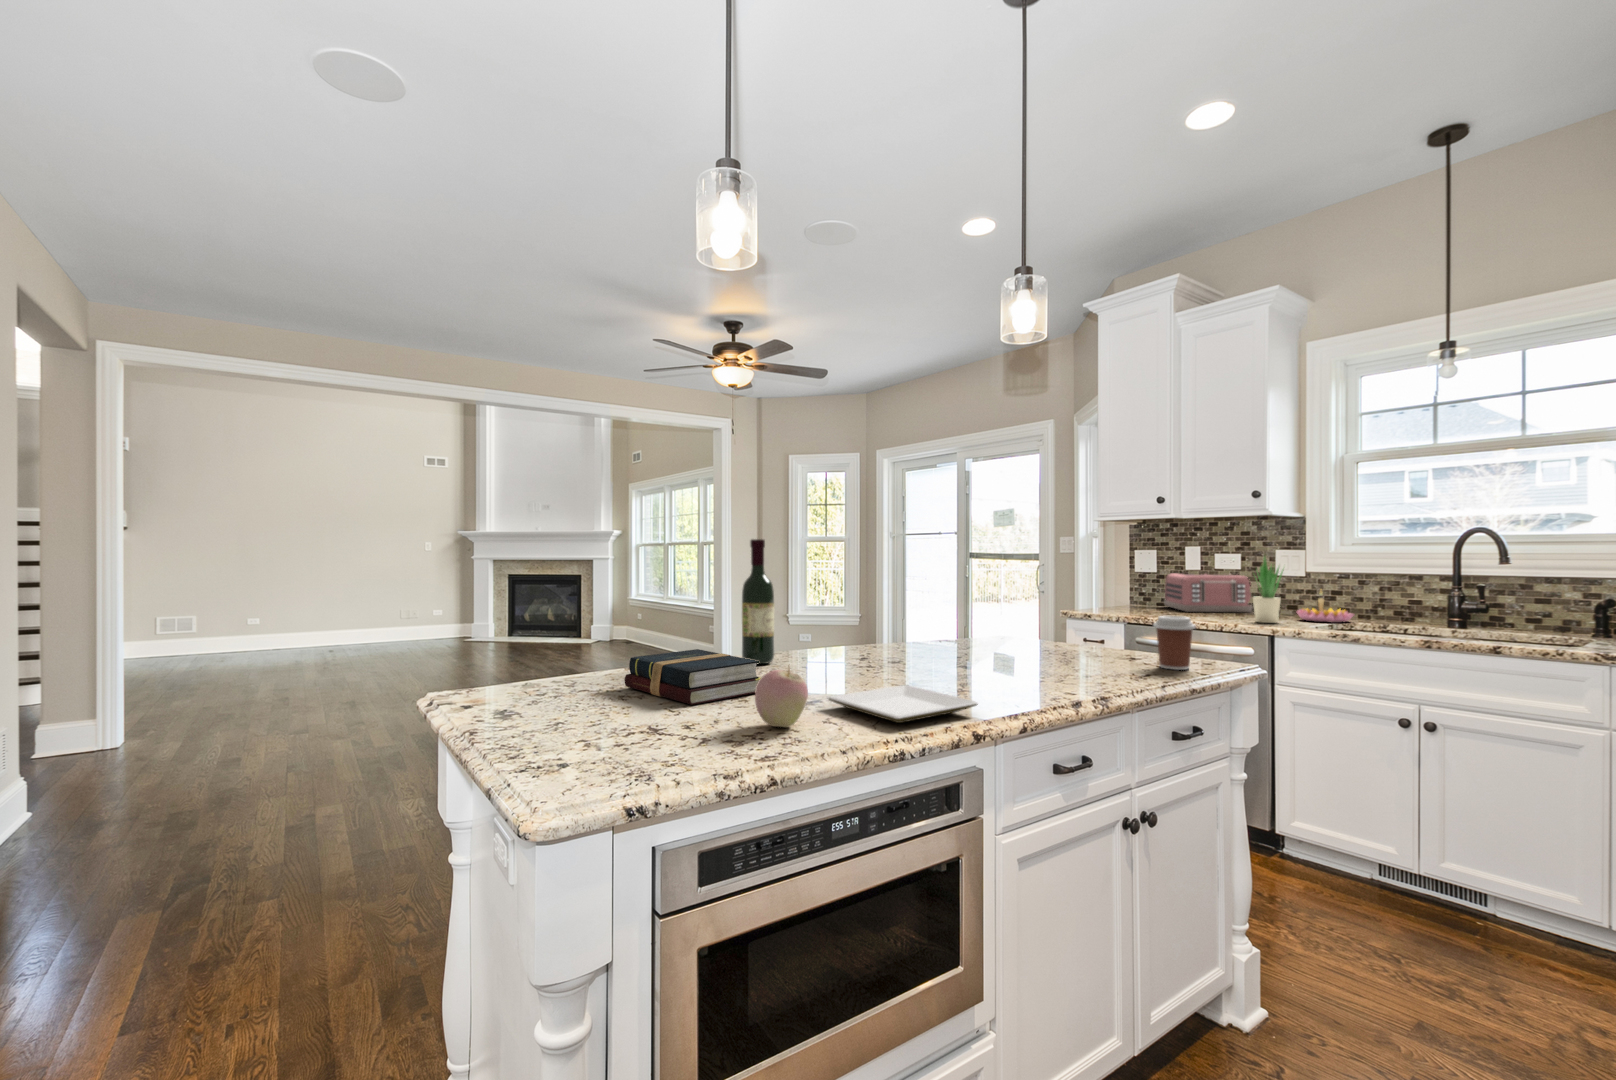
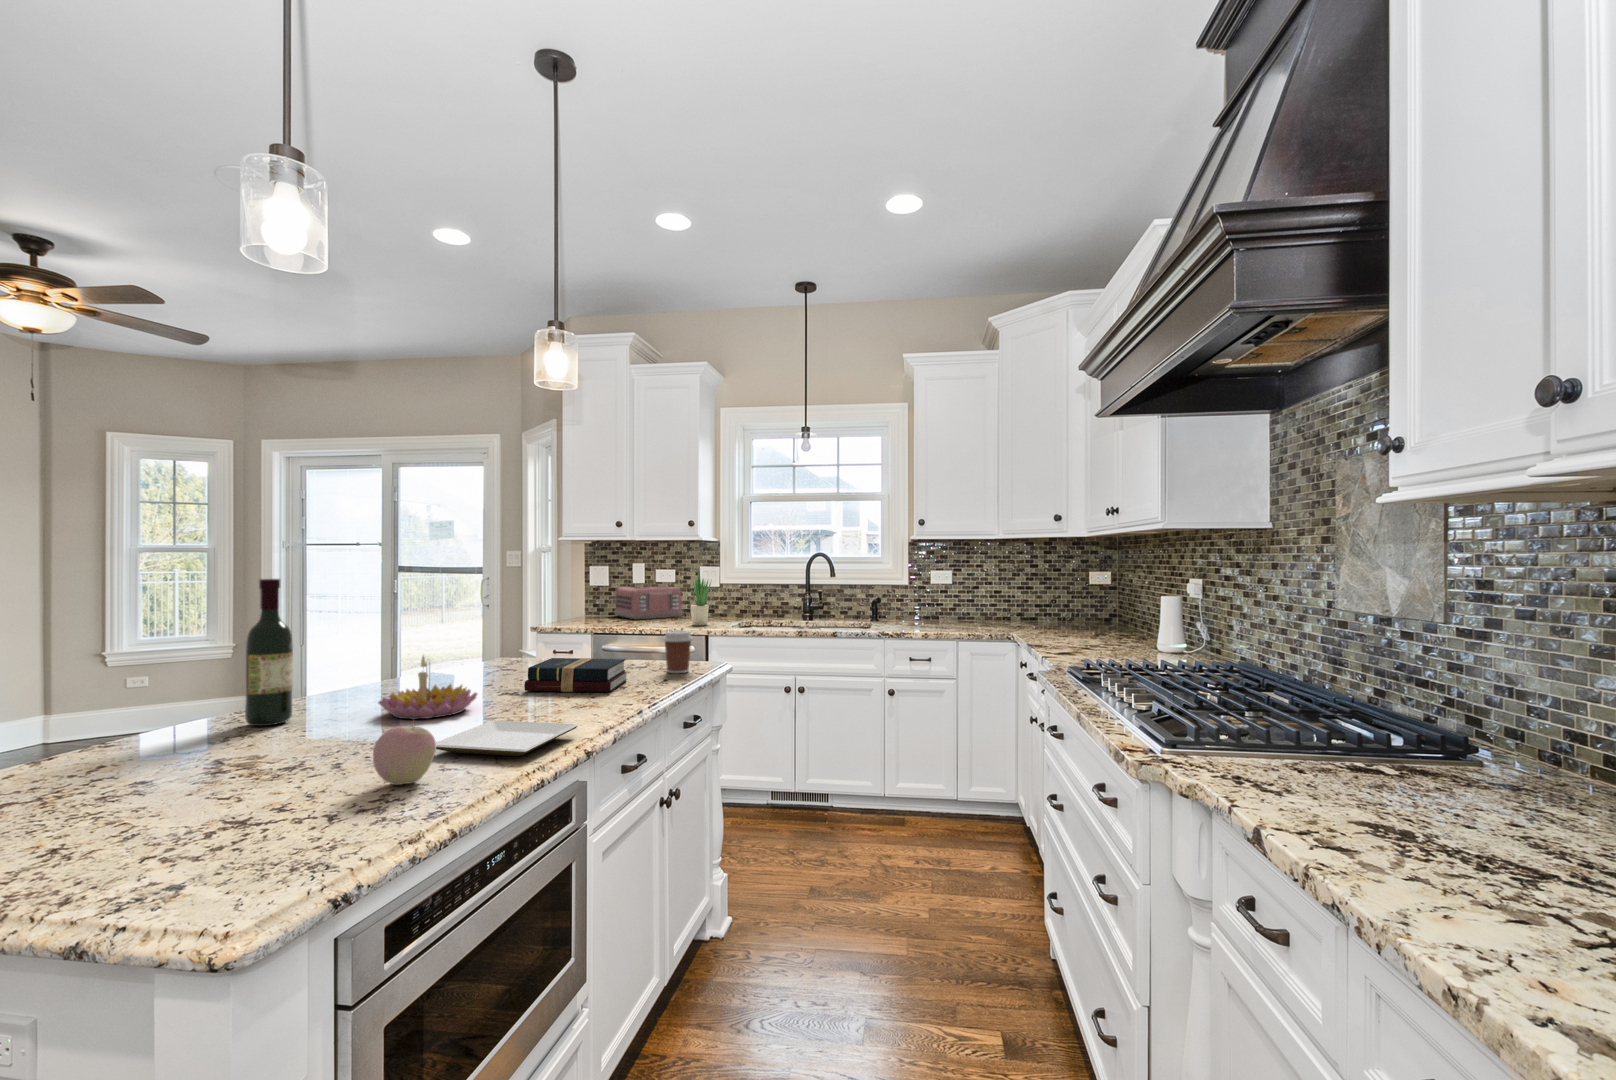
candle holder: present [1297,591,1354,623] -> present [378,656,477,719]
hardback book: present [625,649,761,705] -> present [524,658,628,692]

